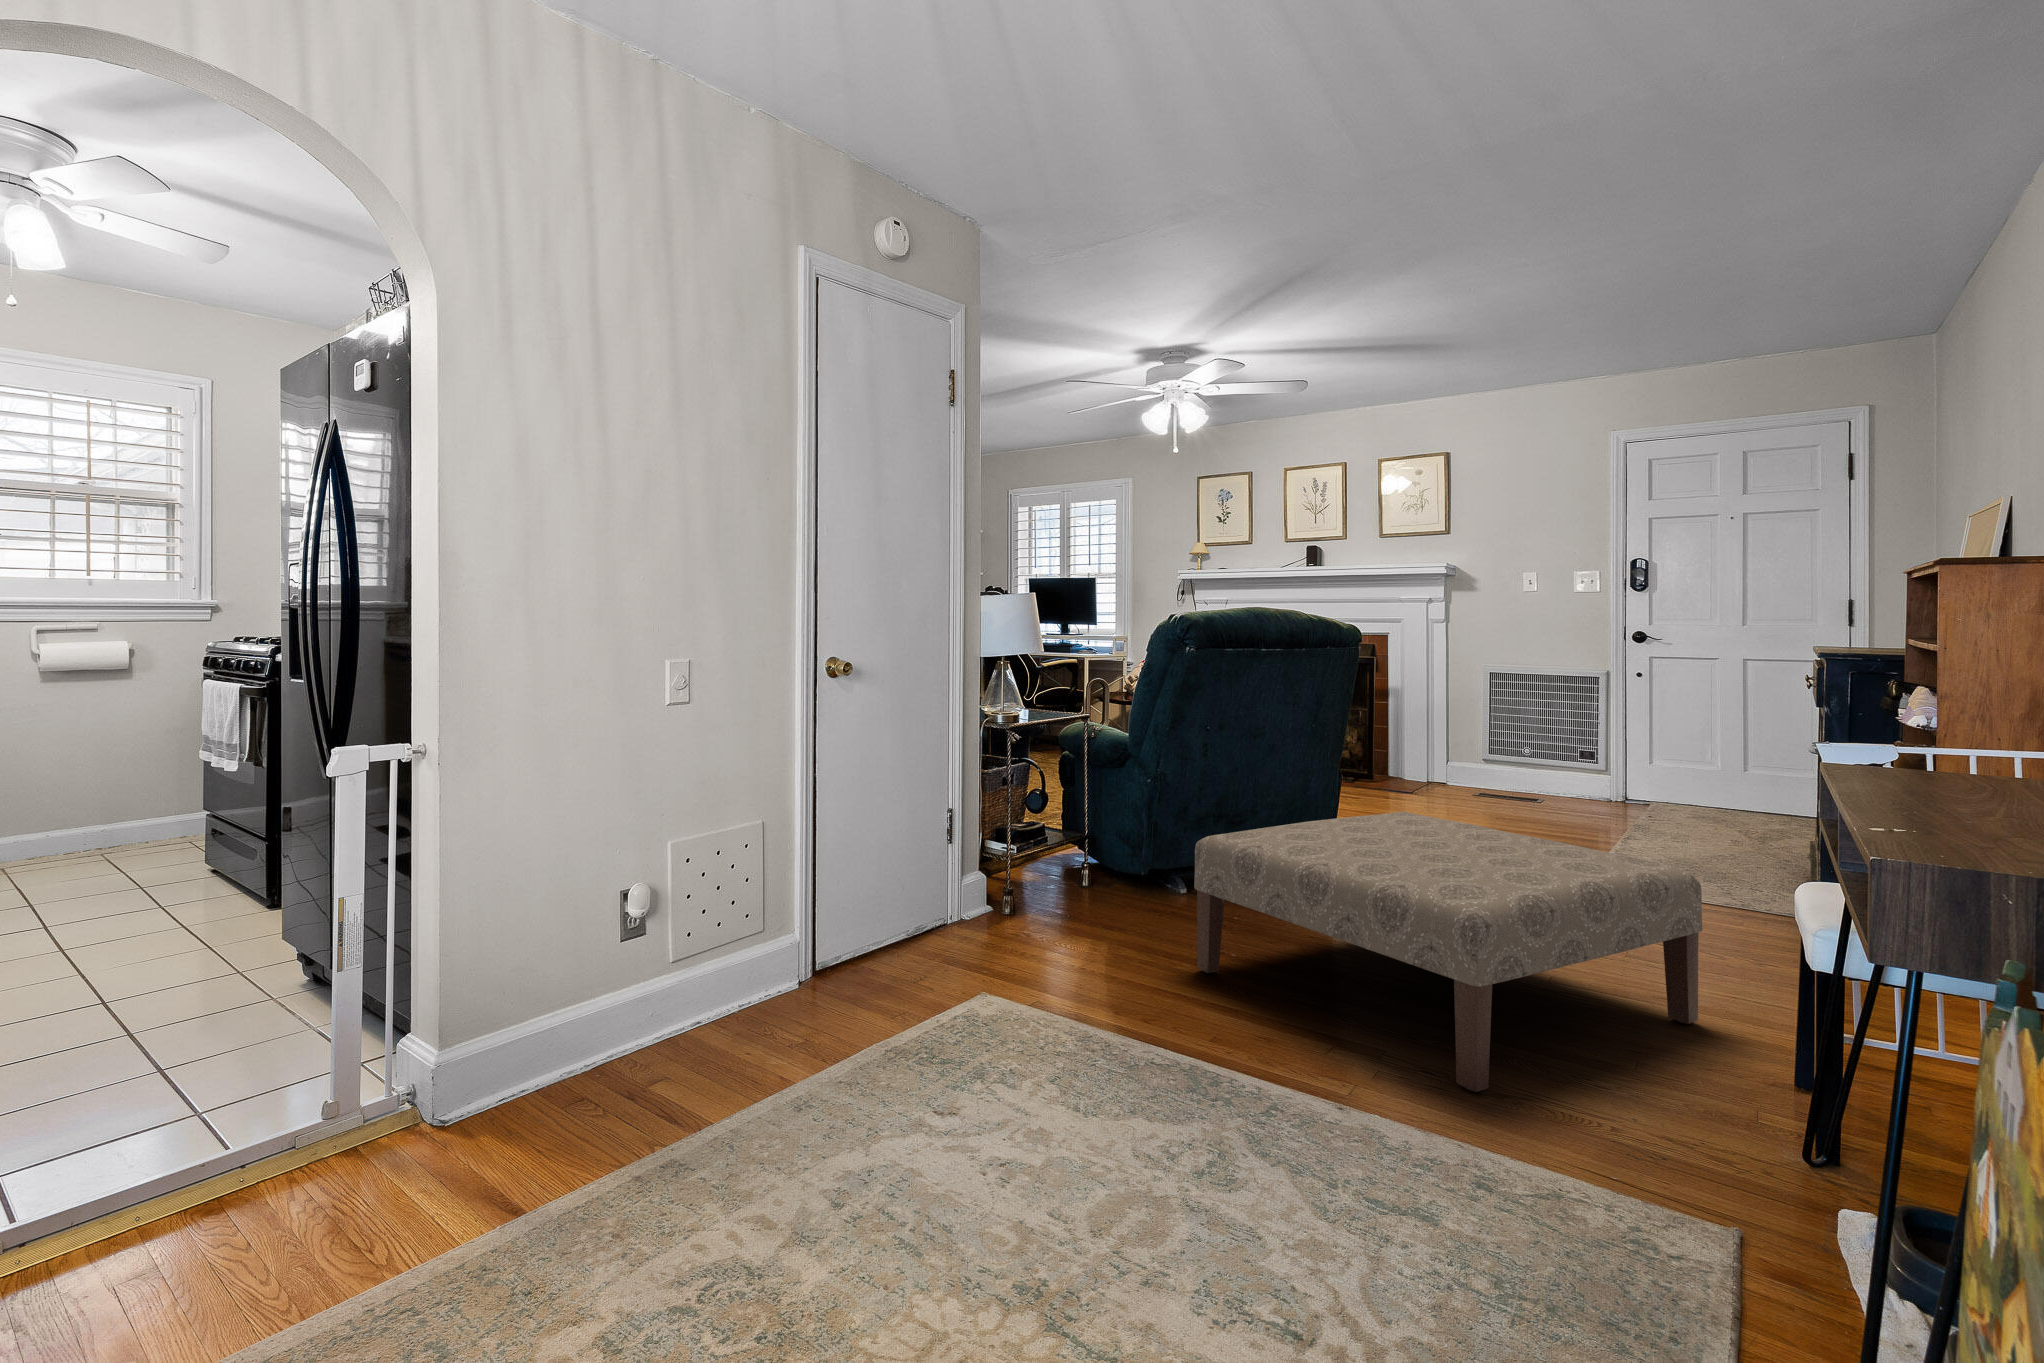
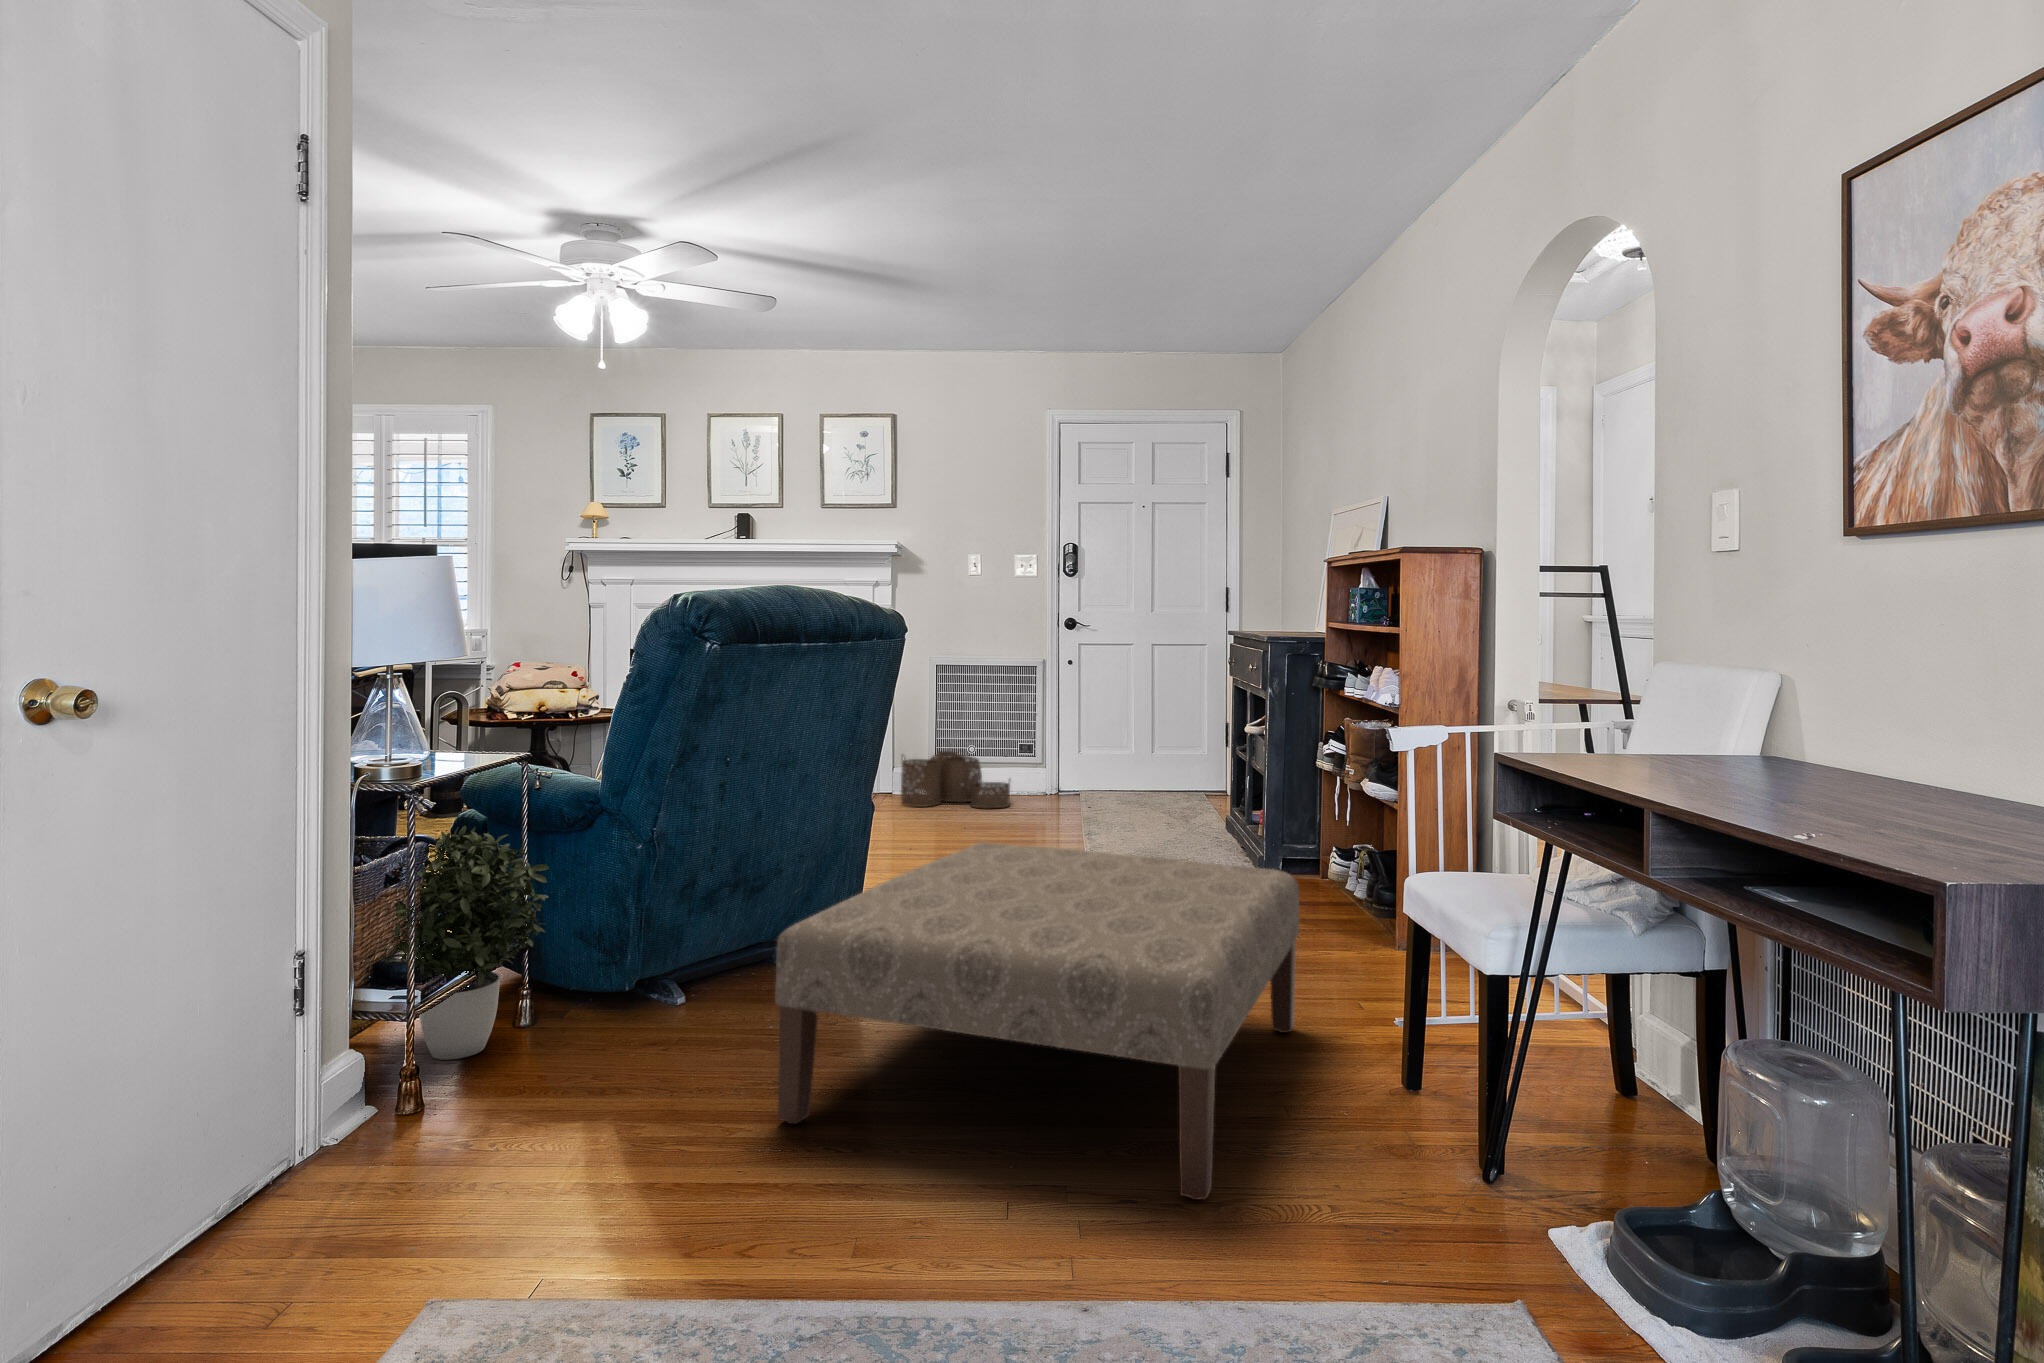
woven basket: none [1442,750,1555,811] -> present [901,749,1010,808]
potted plant: none [995,757,1091,897] -> present [385,826,549,1060]

